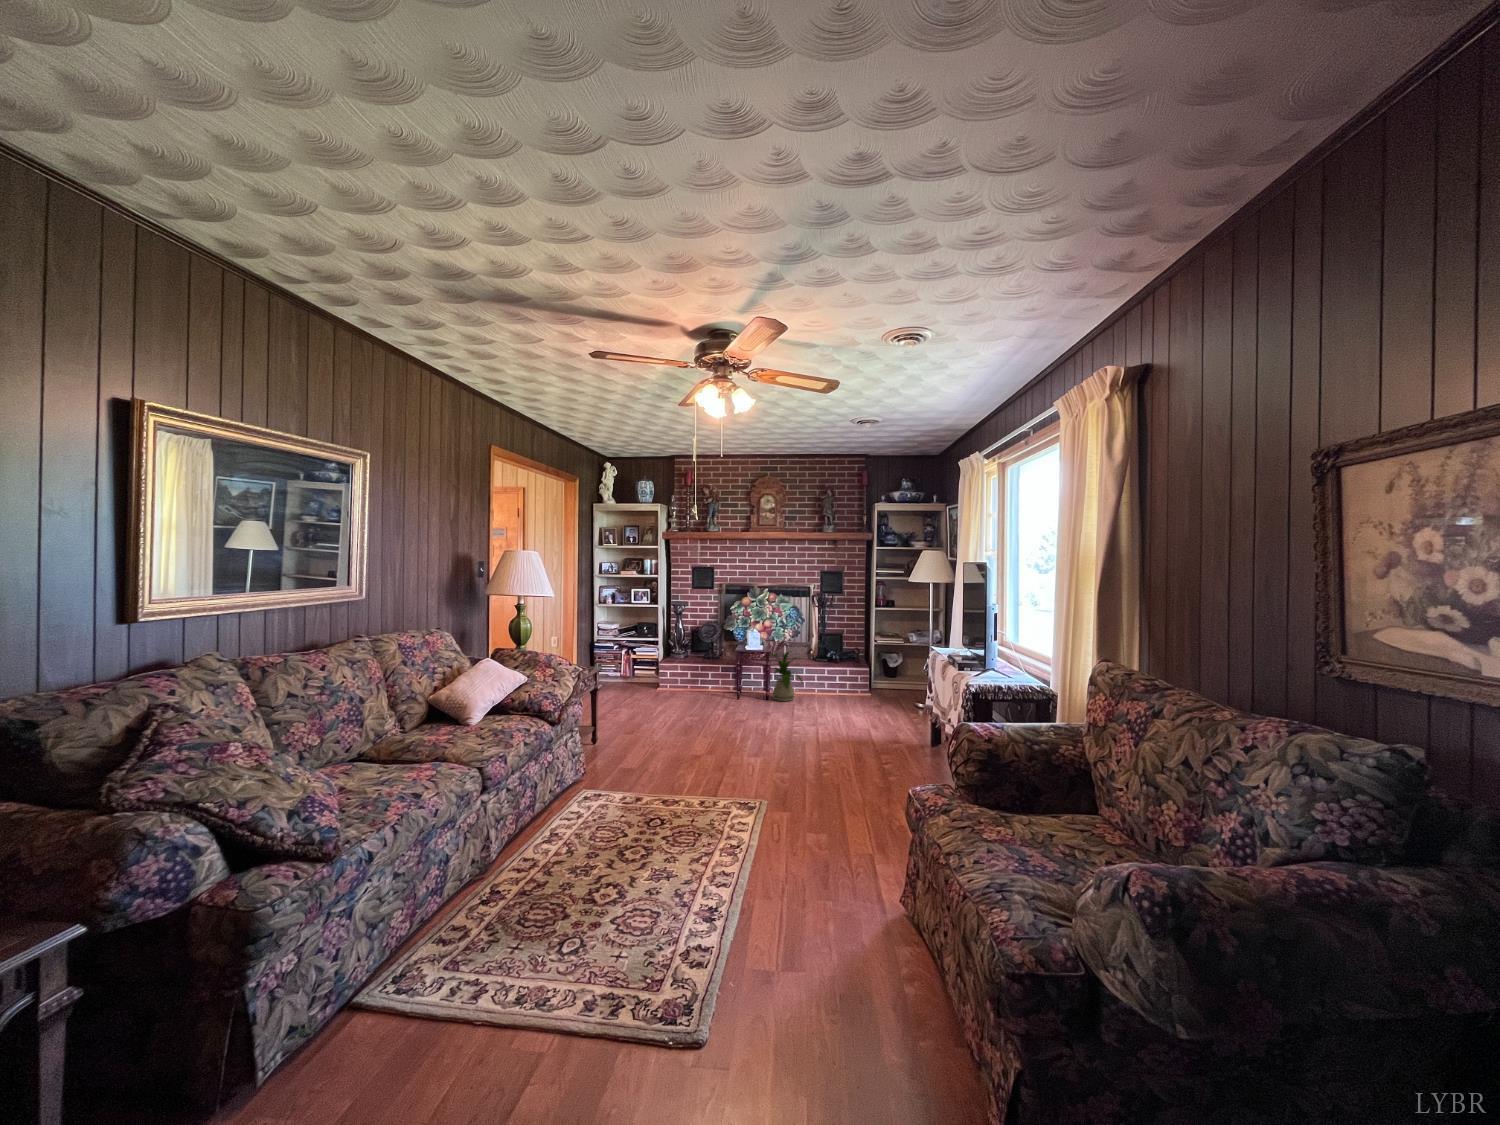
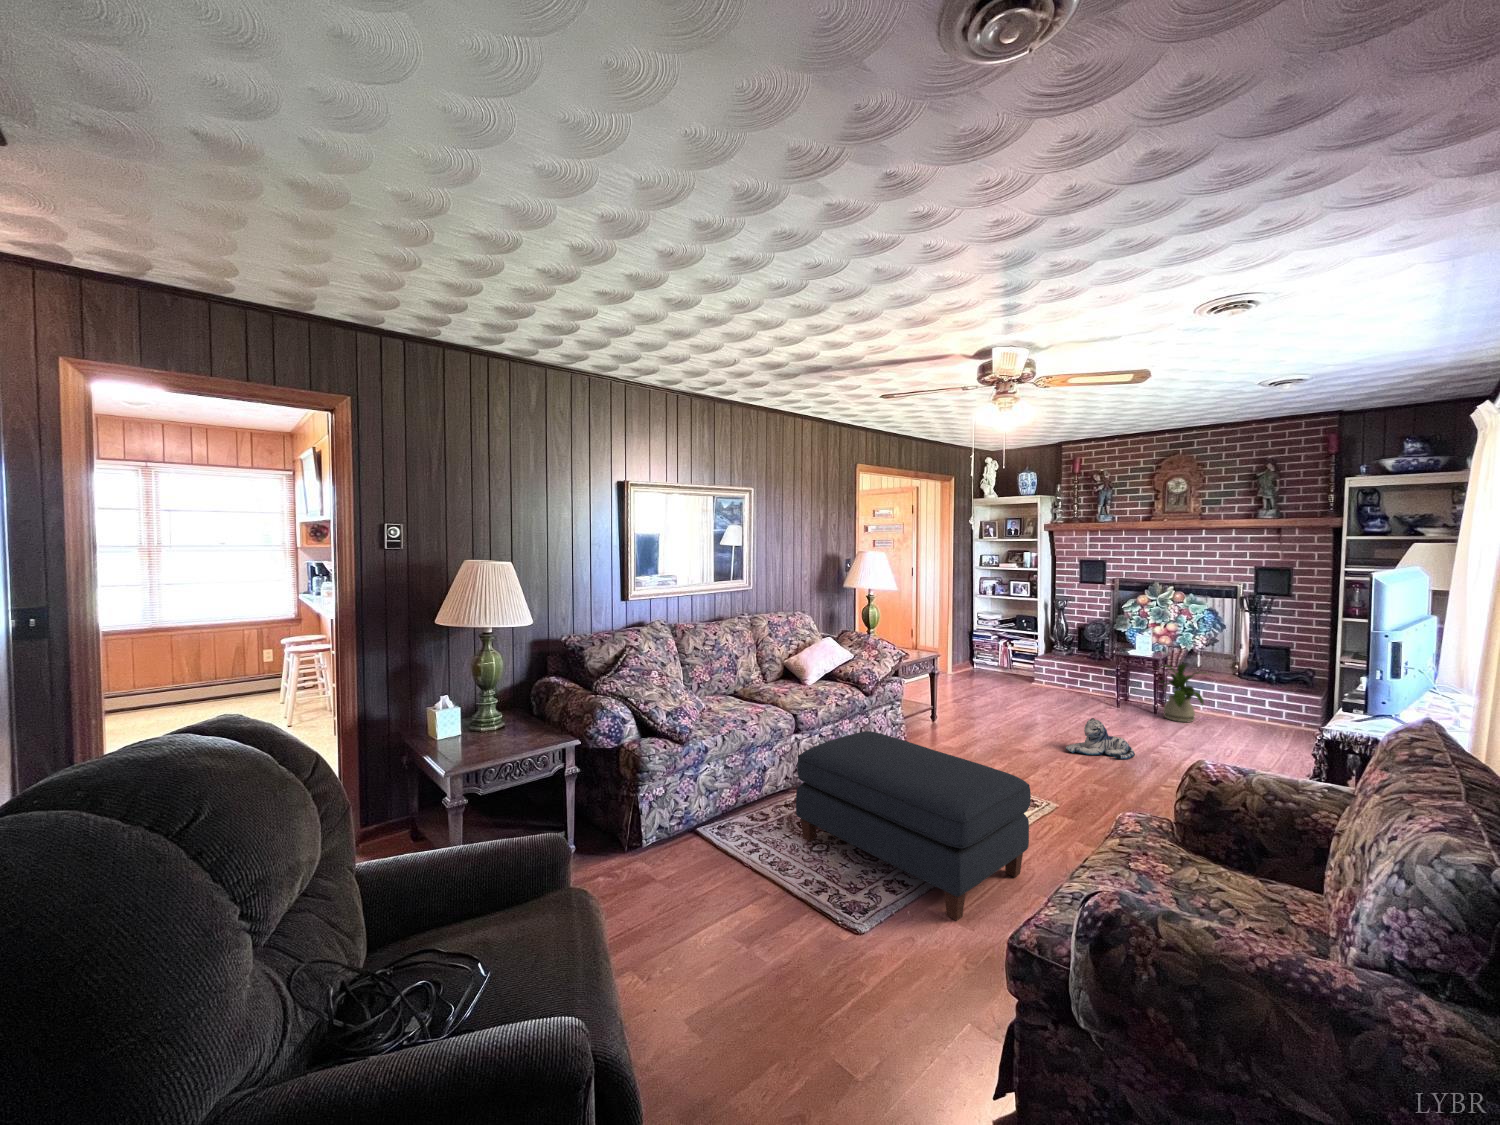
plush toy: none [731,709,781,745] -> present [1066,718,1135,759]
ottoman: none [526,766,800,967] -> present [796,731,1031,920]

